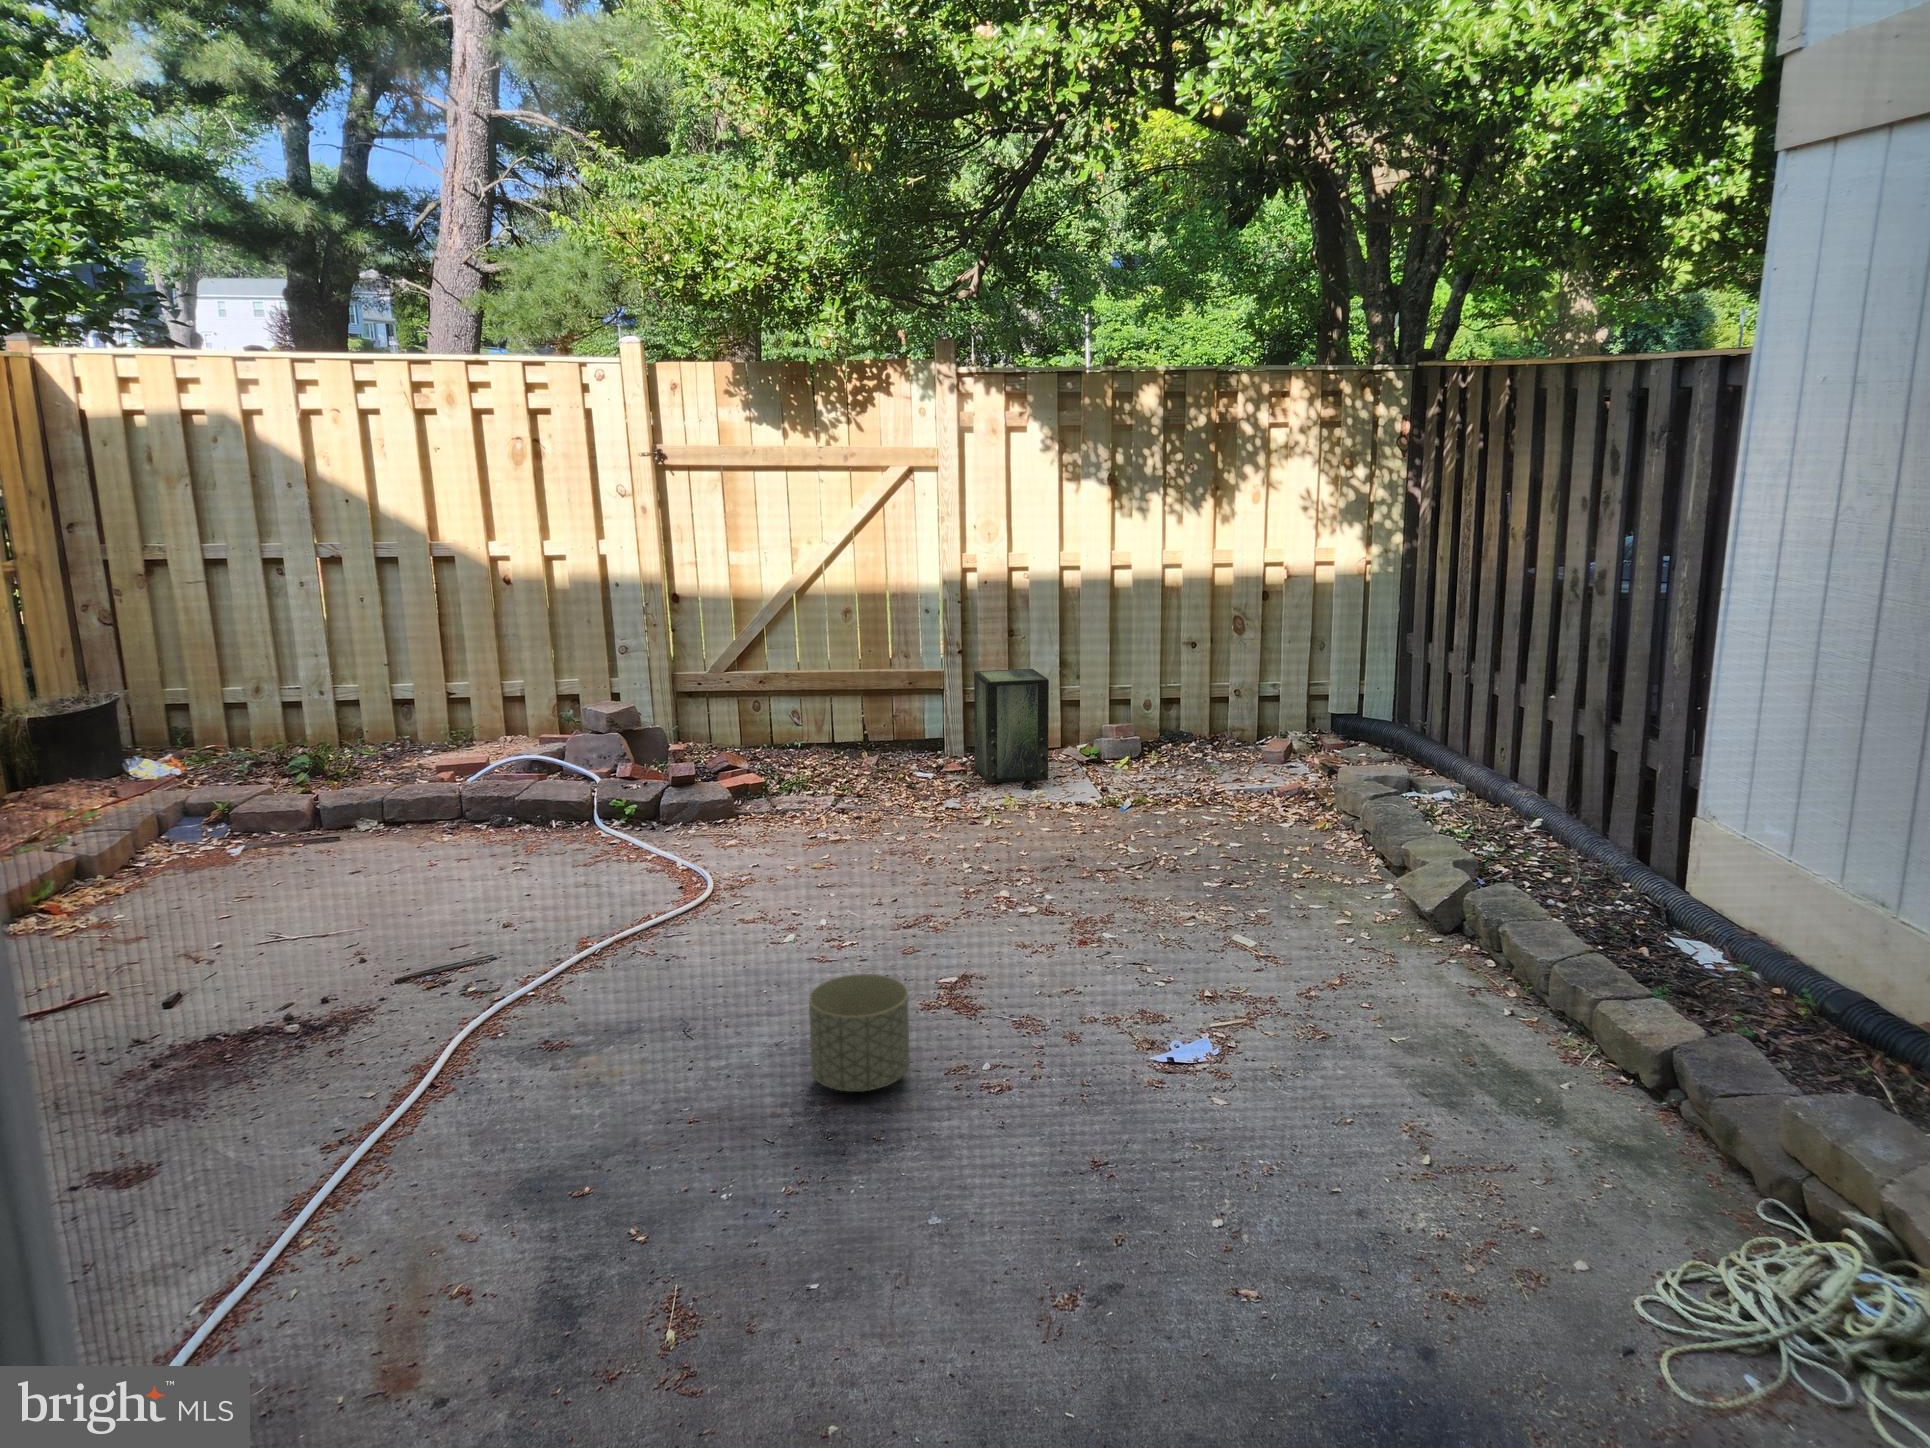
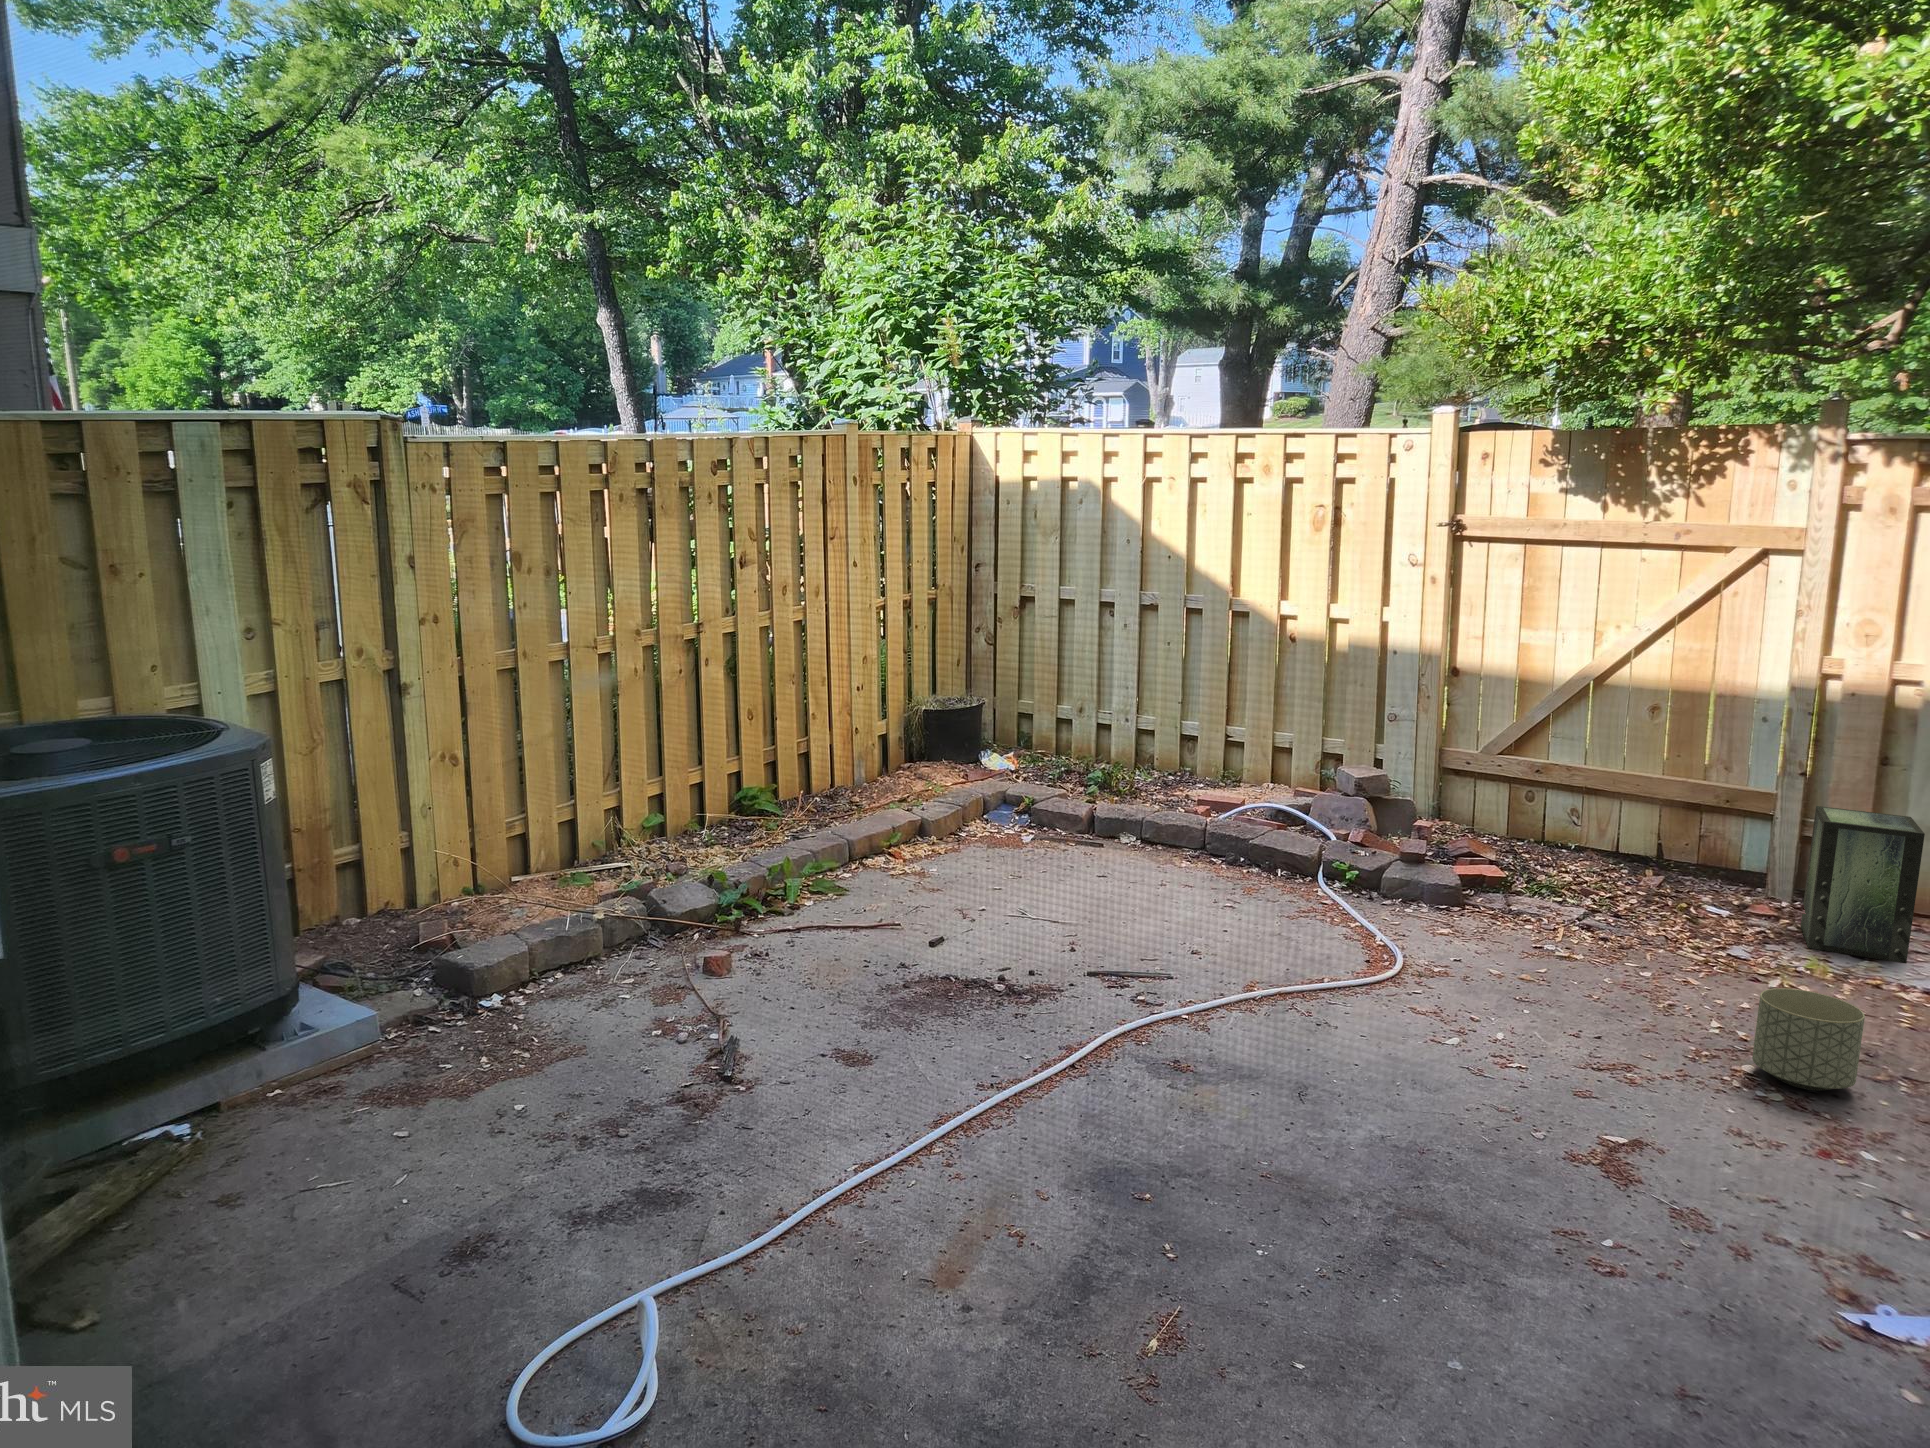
planter: present [809,974,909,1092] -> present [1752,988,1865,1091]

